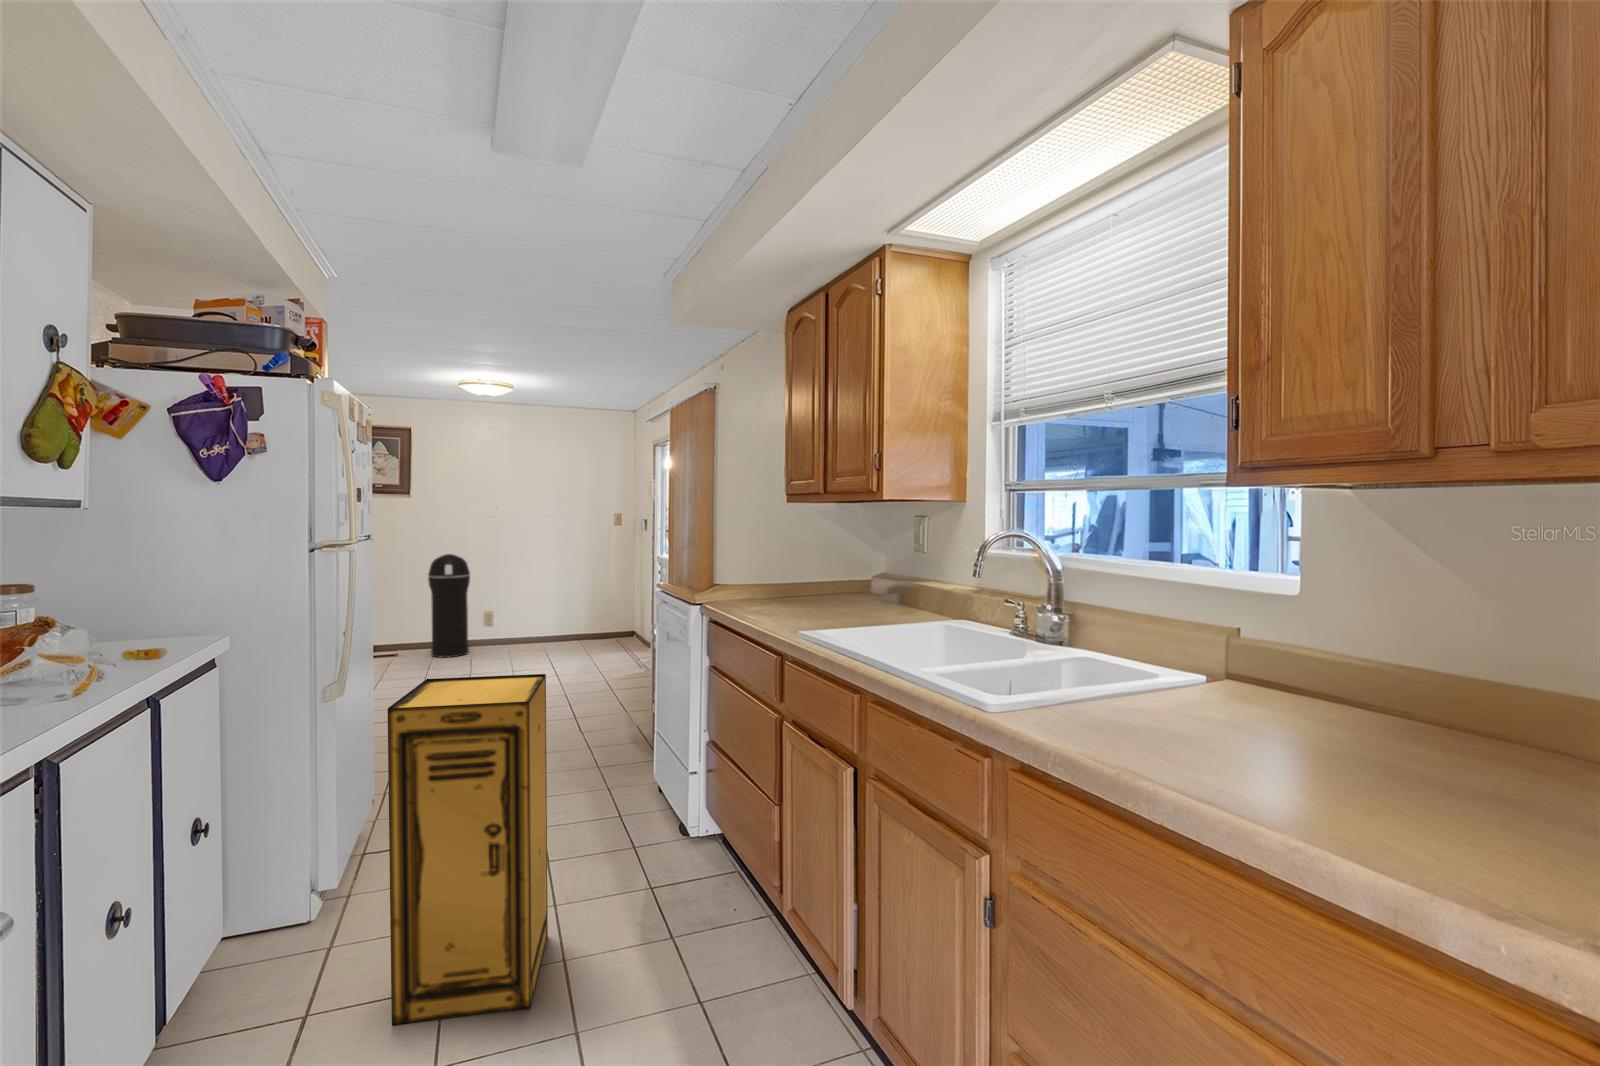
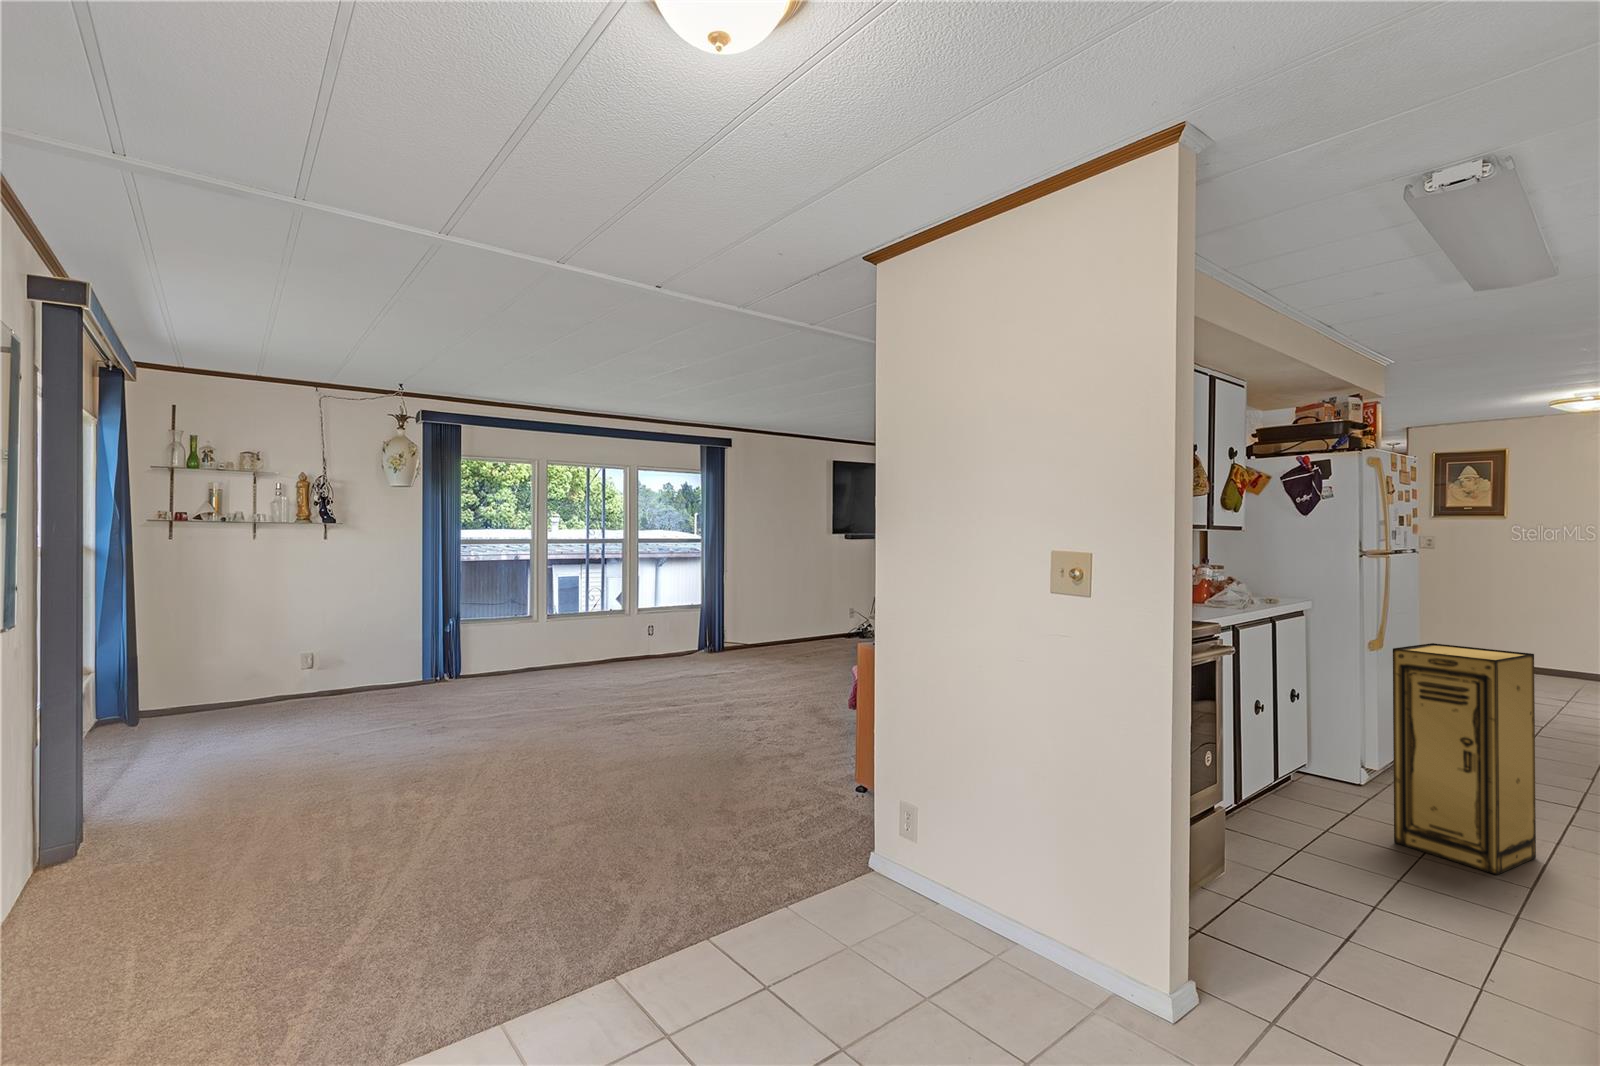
trash can: present [428,554,470,657] -> none [1524,577,1581,686]

